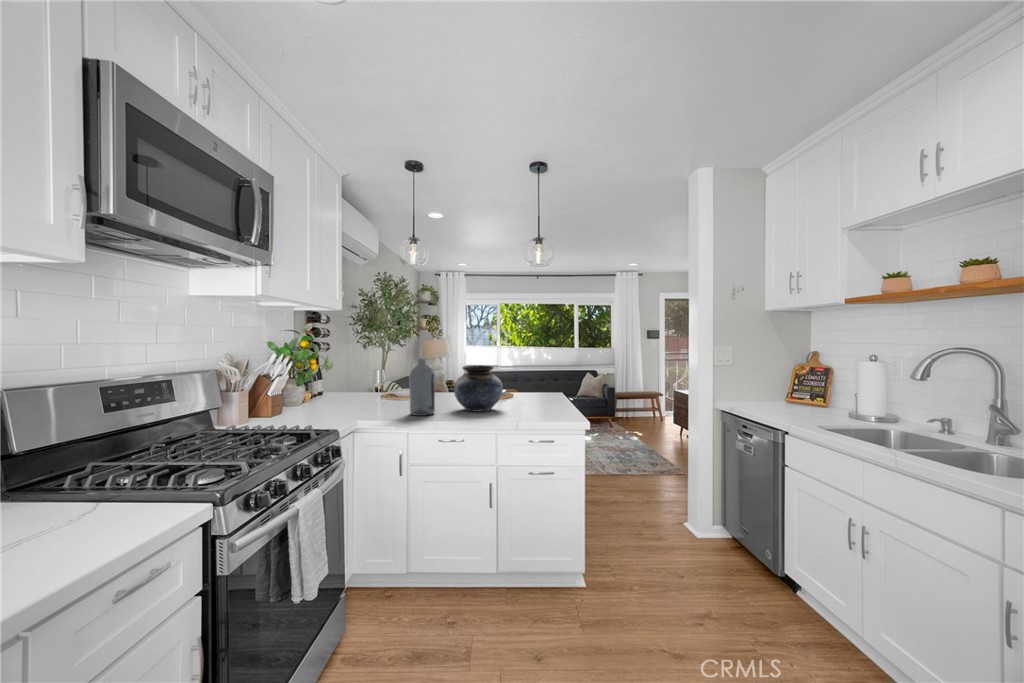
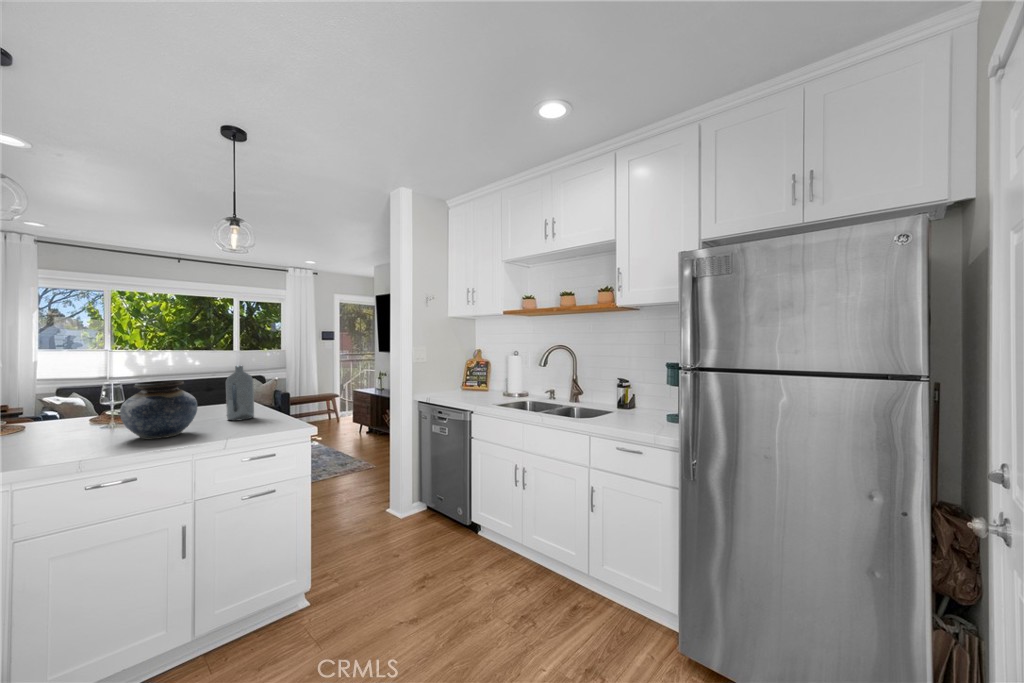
bottle: present [409,358,435,416] -> present [226,366,254,421]

